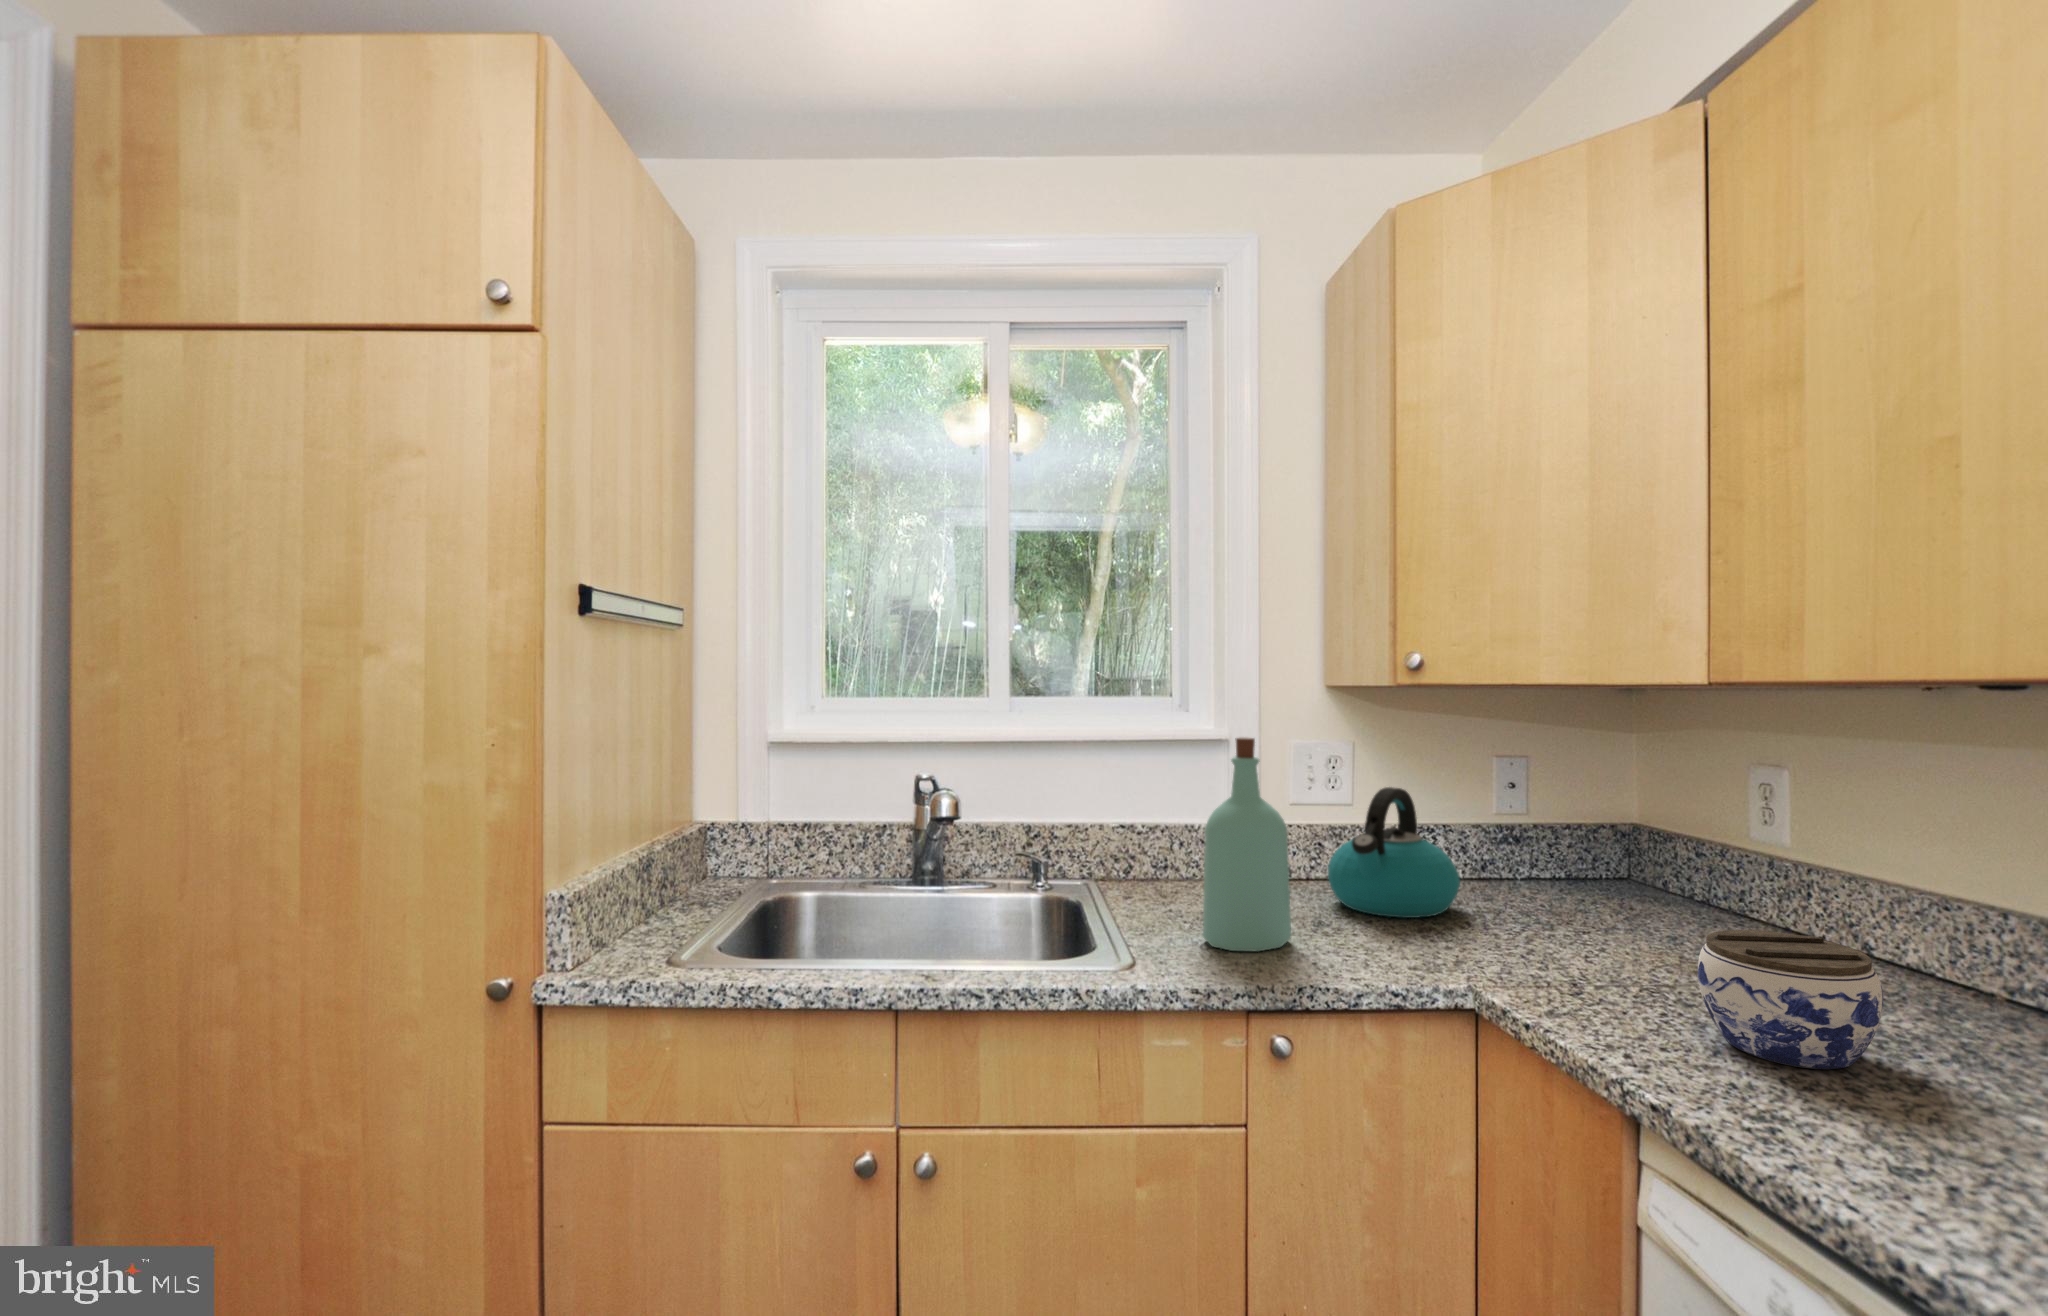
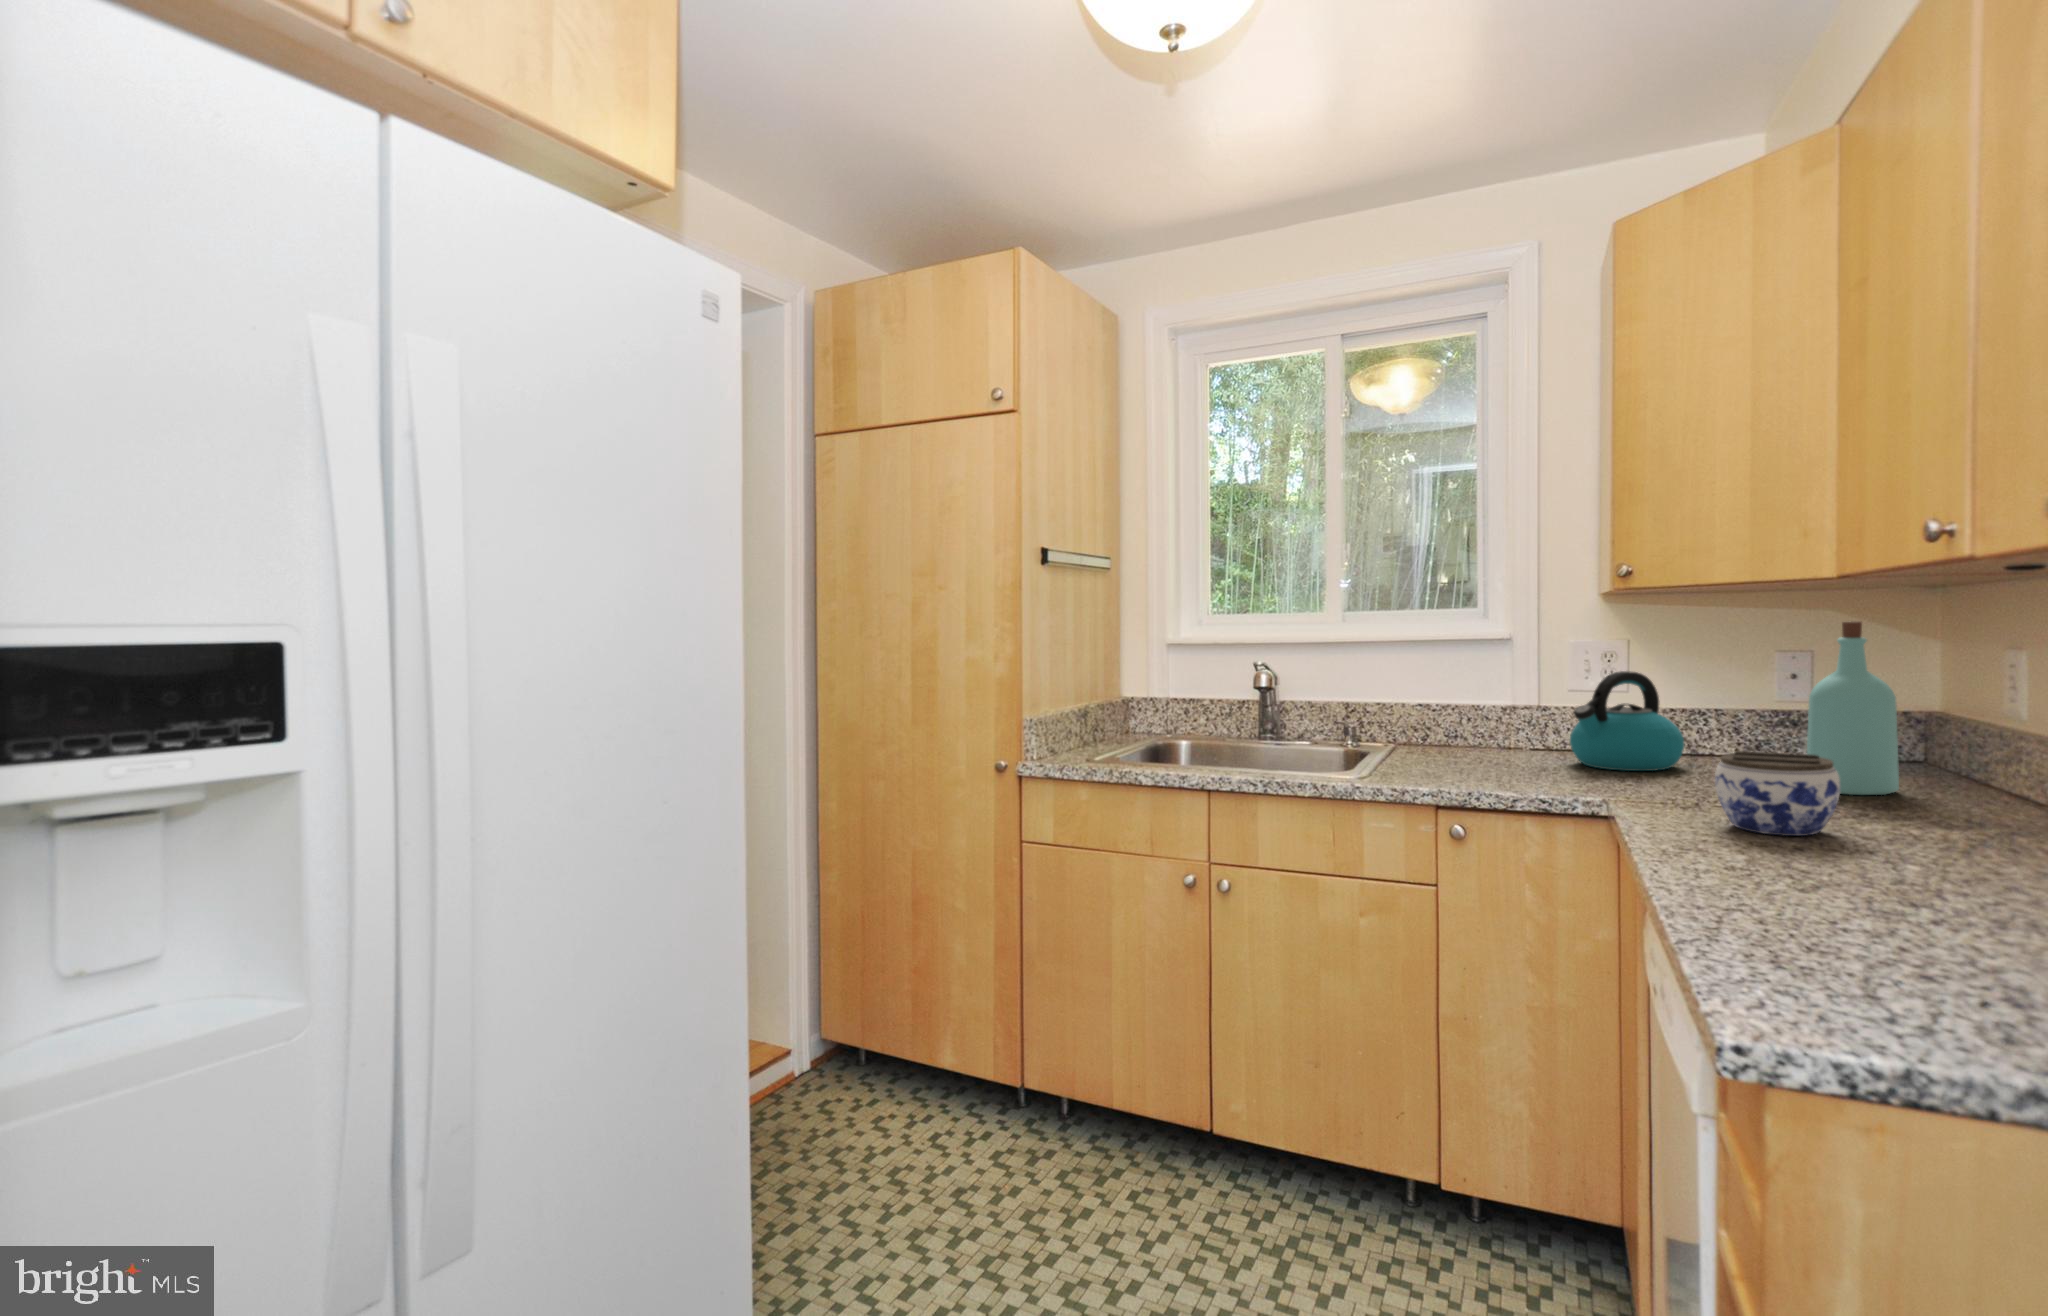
bottle: present [1203,737,1291,951] -> present [1807,621,1899,795]

